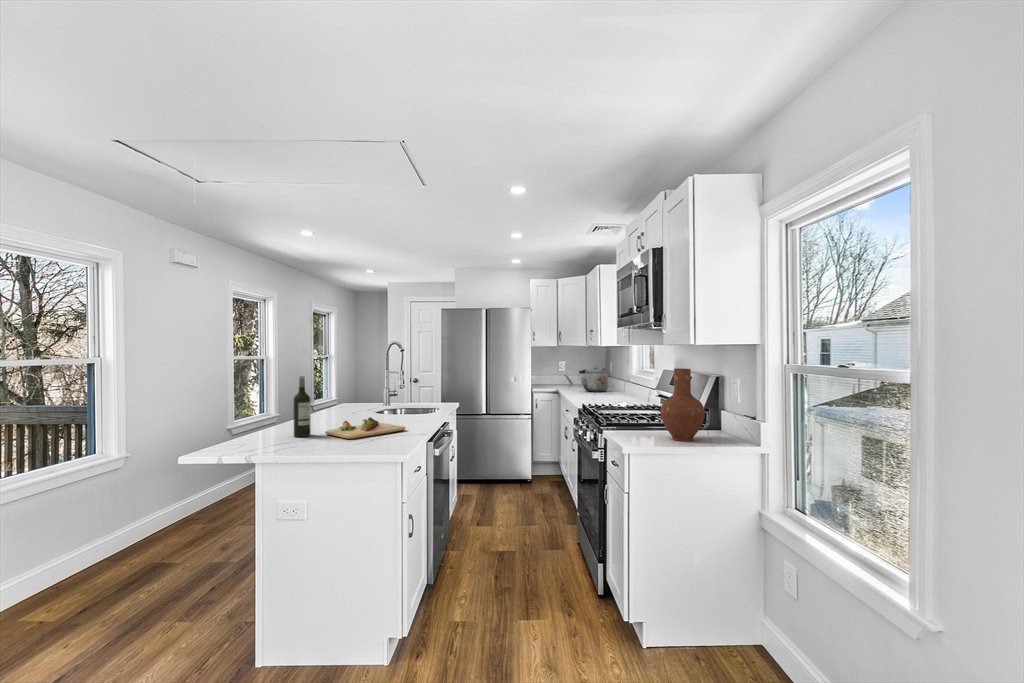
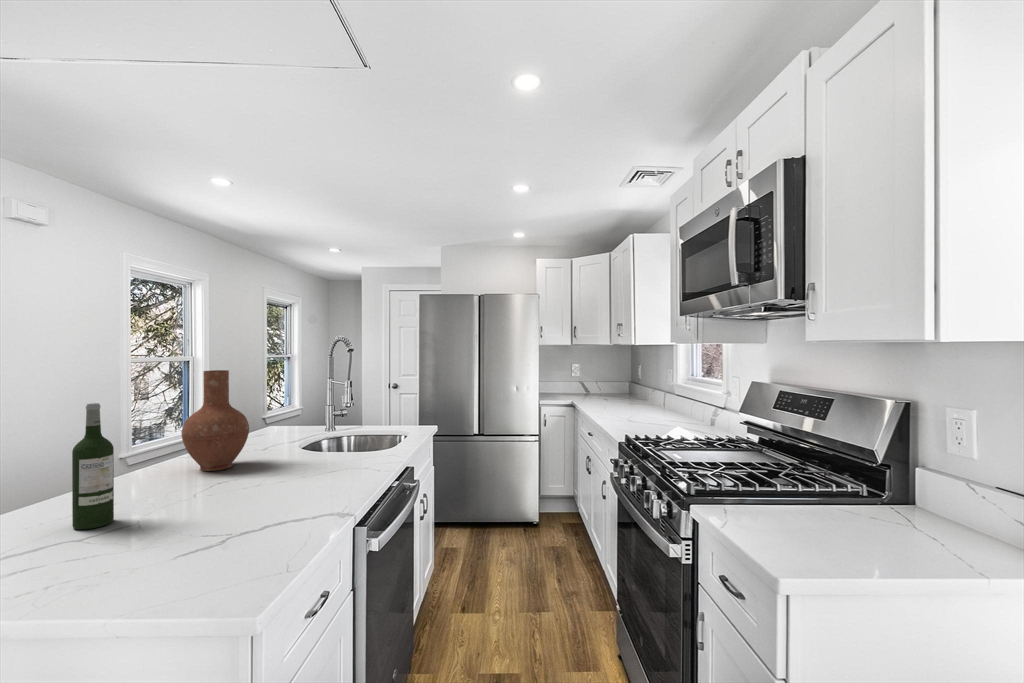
kettle: present [579,367,608,392] -> none [600,373,639,405]
vase: present [660,369,705,441] -> present [182,370,249,471]
cutting board: present [325,417,405,439] -> none [145,479,315,538]

